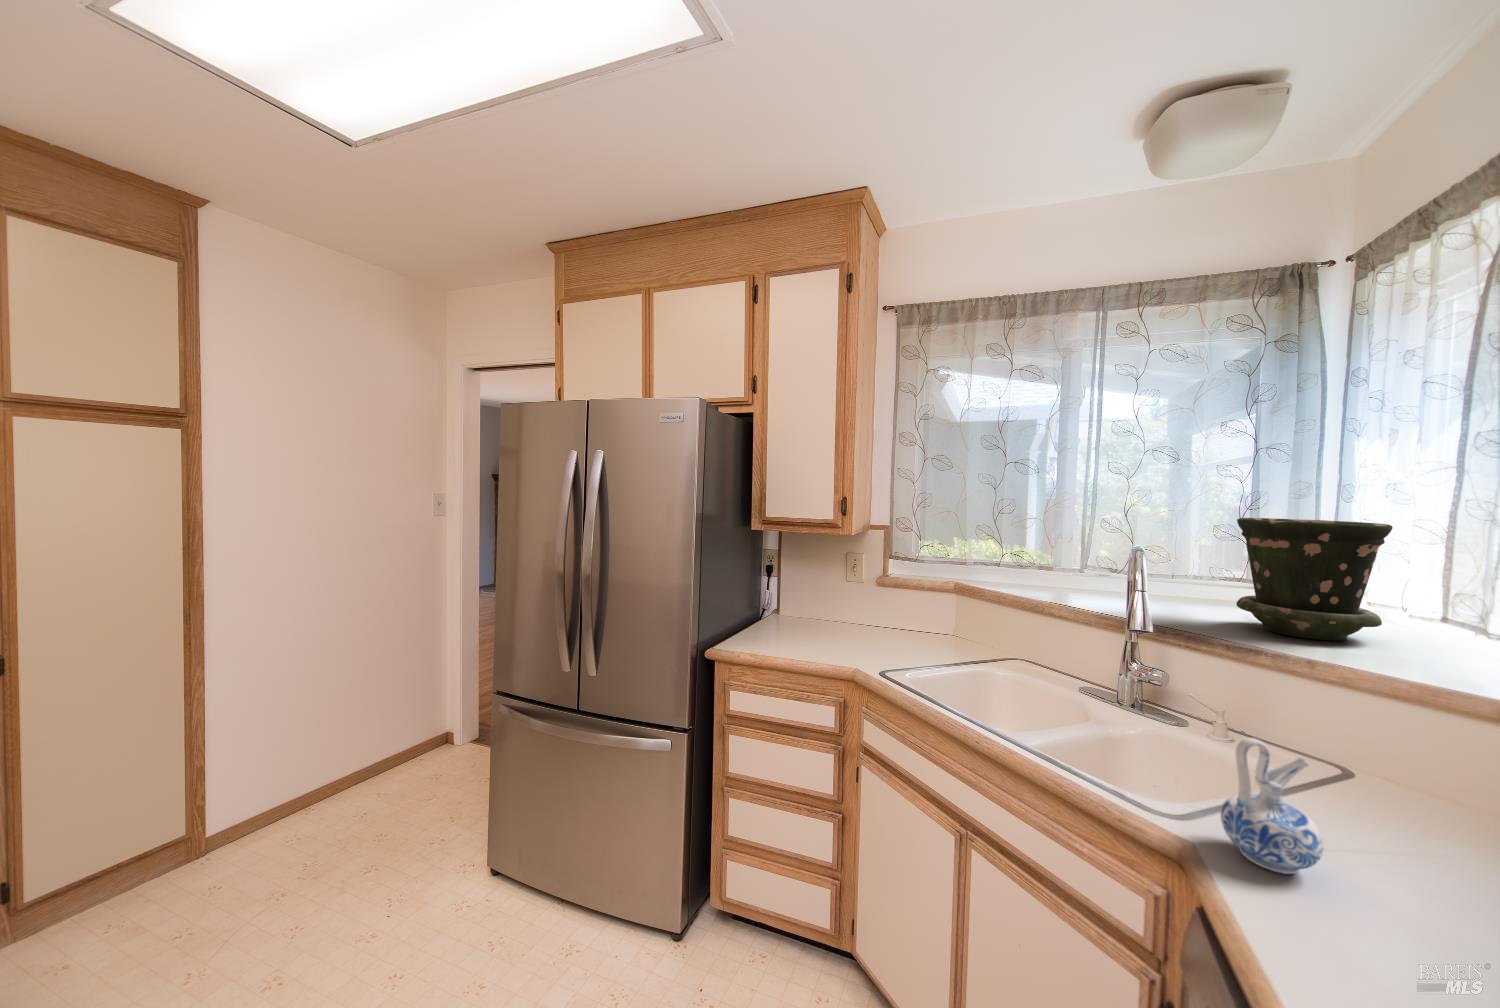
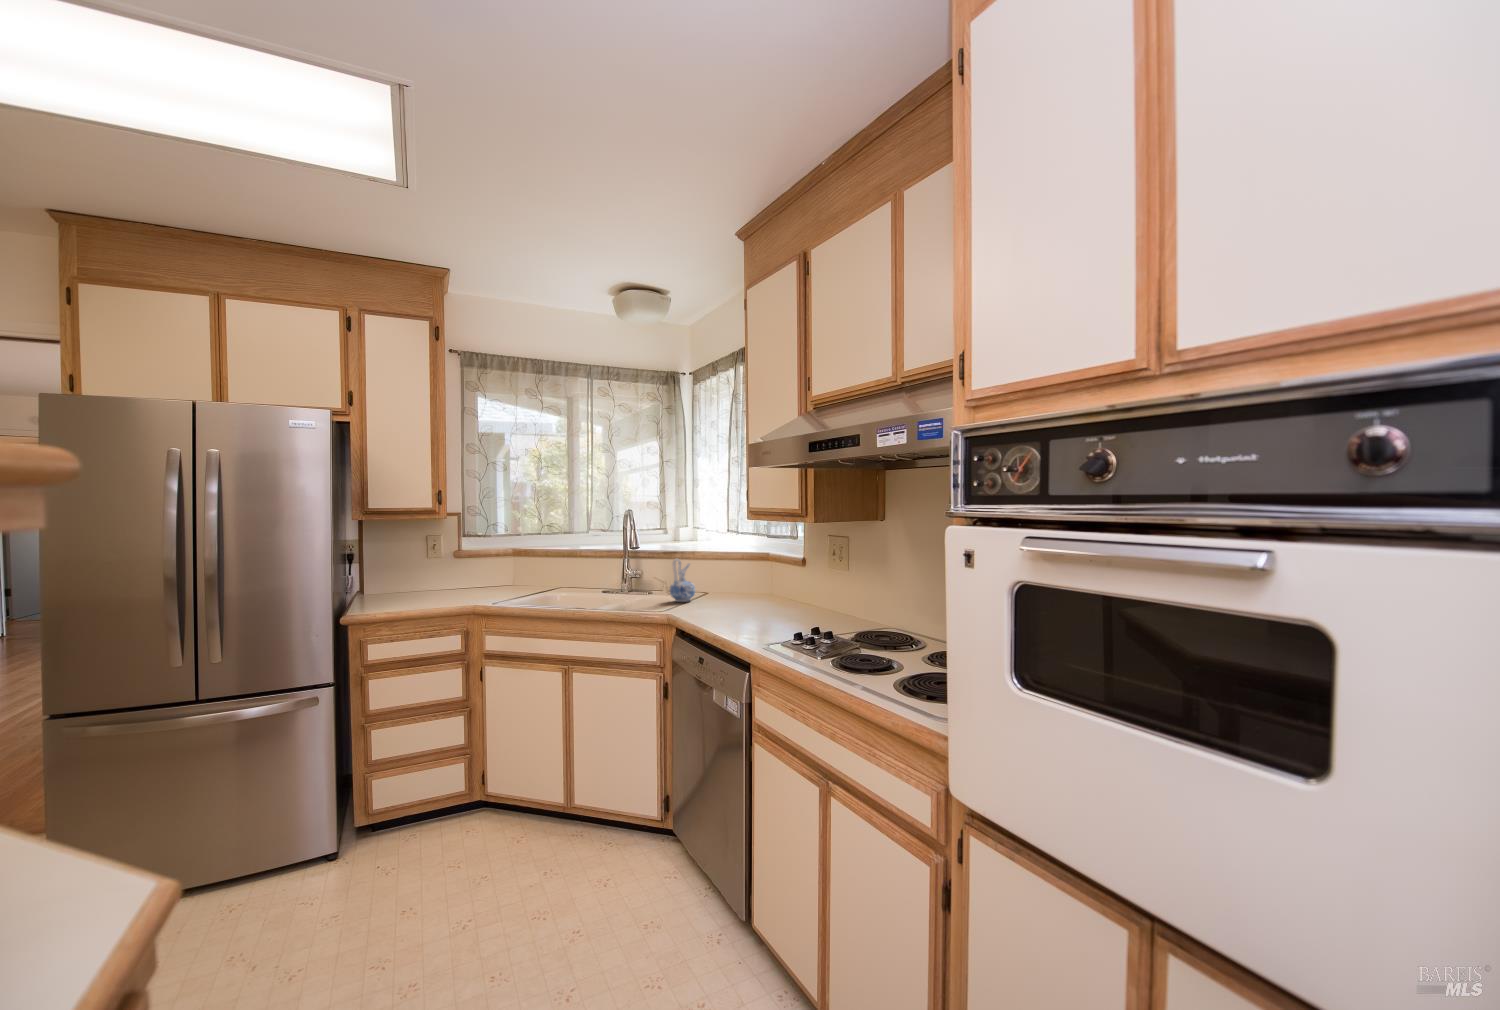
flower pot: present [1236,518,1393,641] -> none [659,492,707,543]

